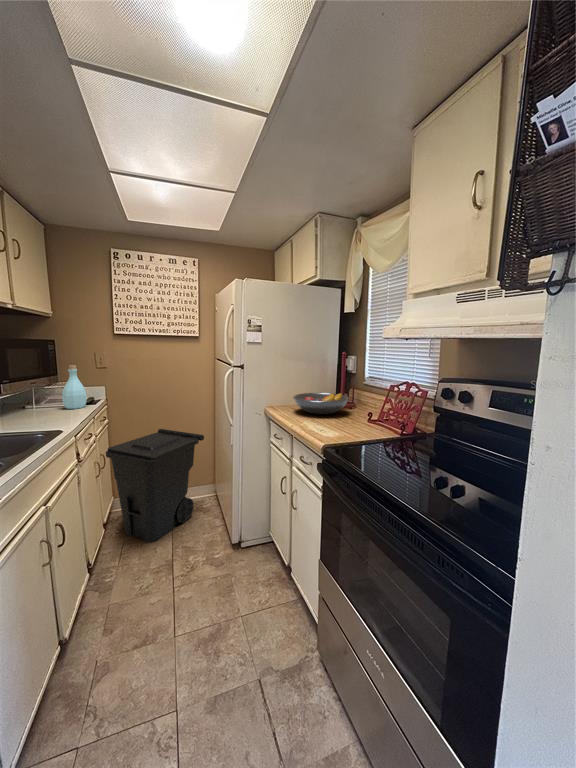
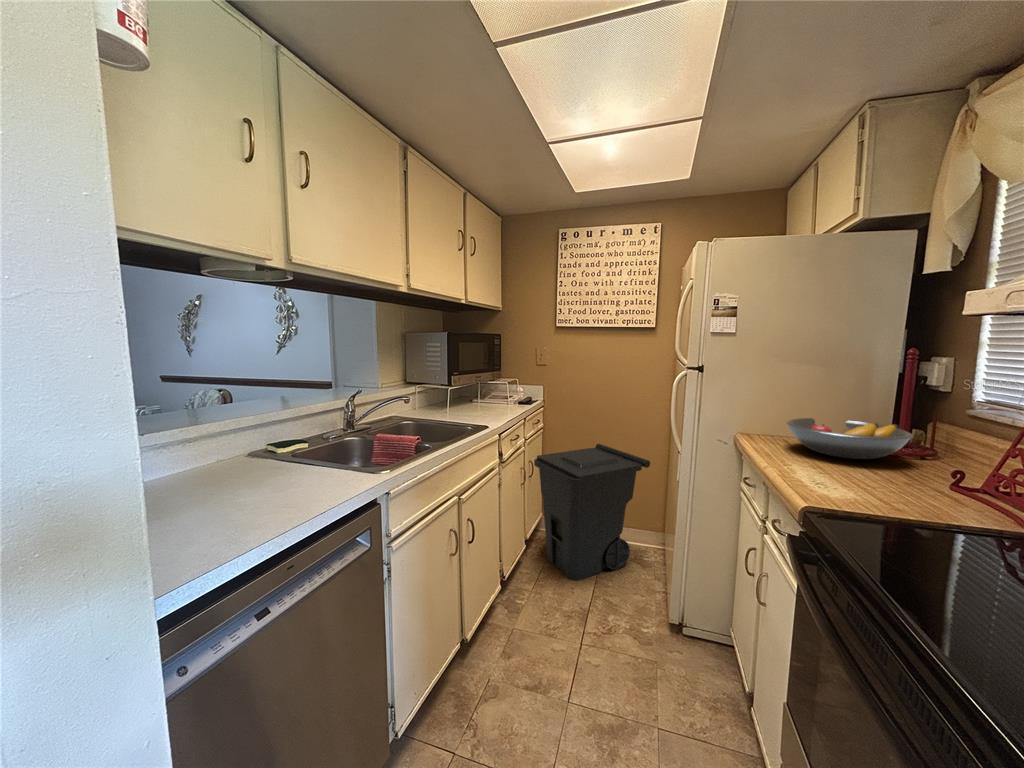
bottle: present [62,365,87,409] -> none [498,361,520,407]

